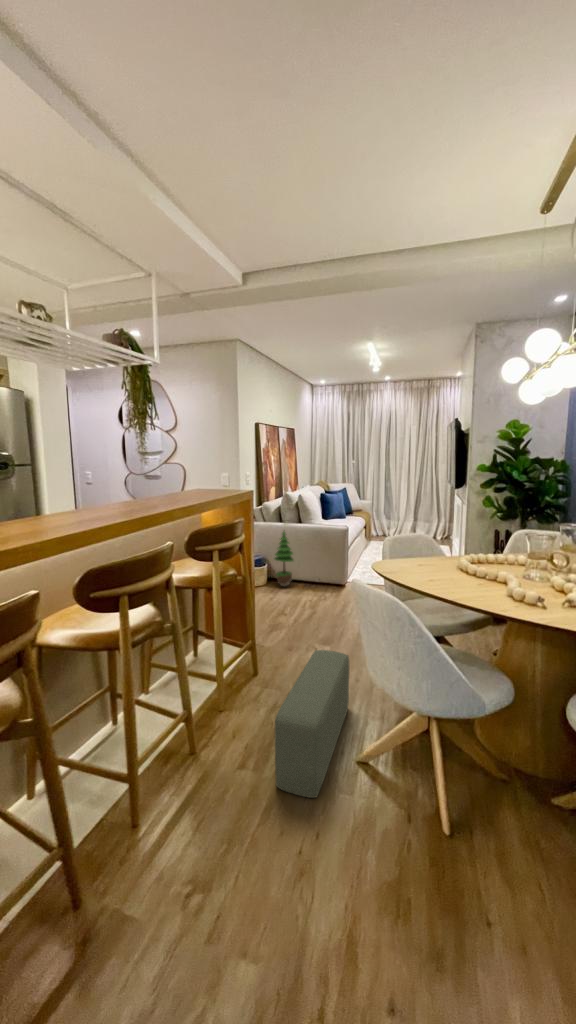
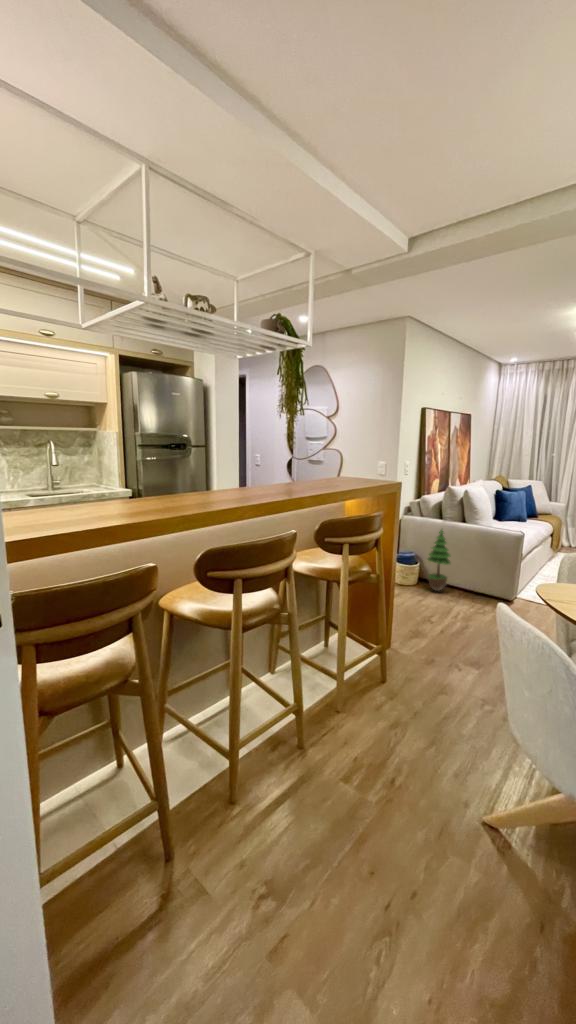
pouf: present [275,650,349,798] -> none [378,673,492,847]

